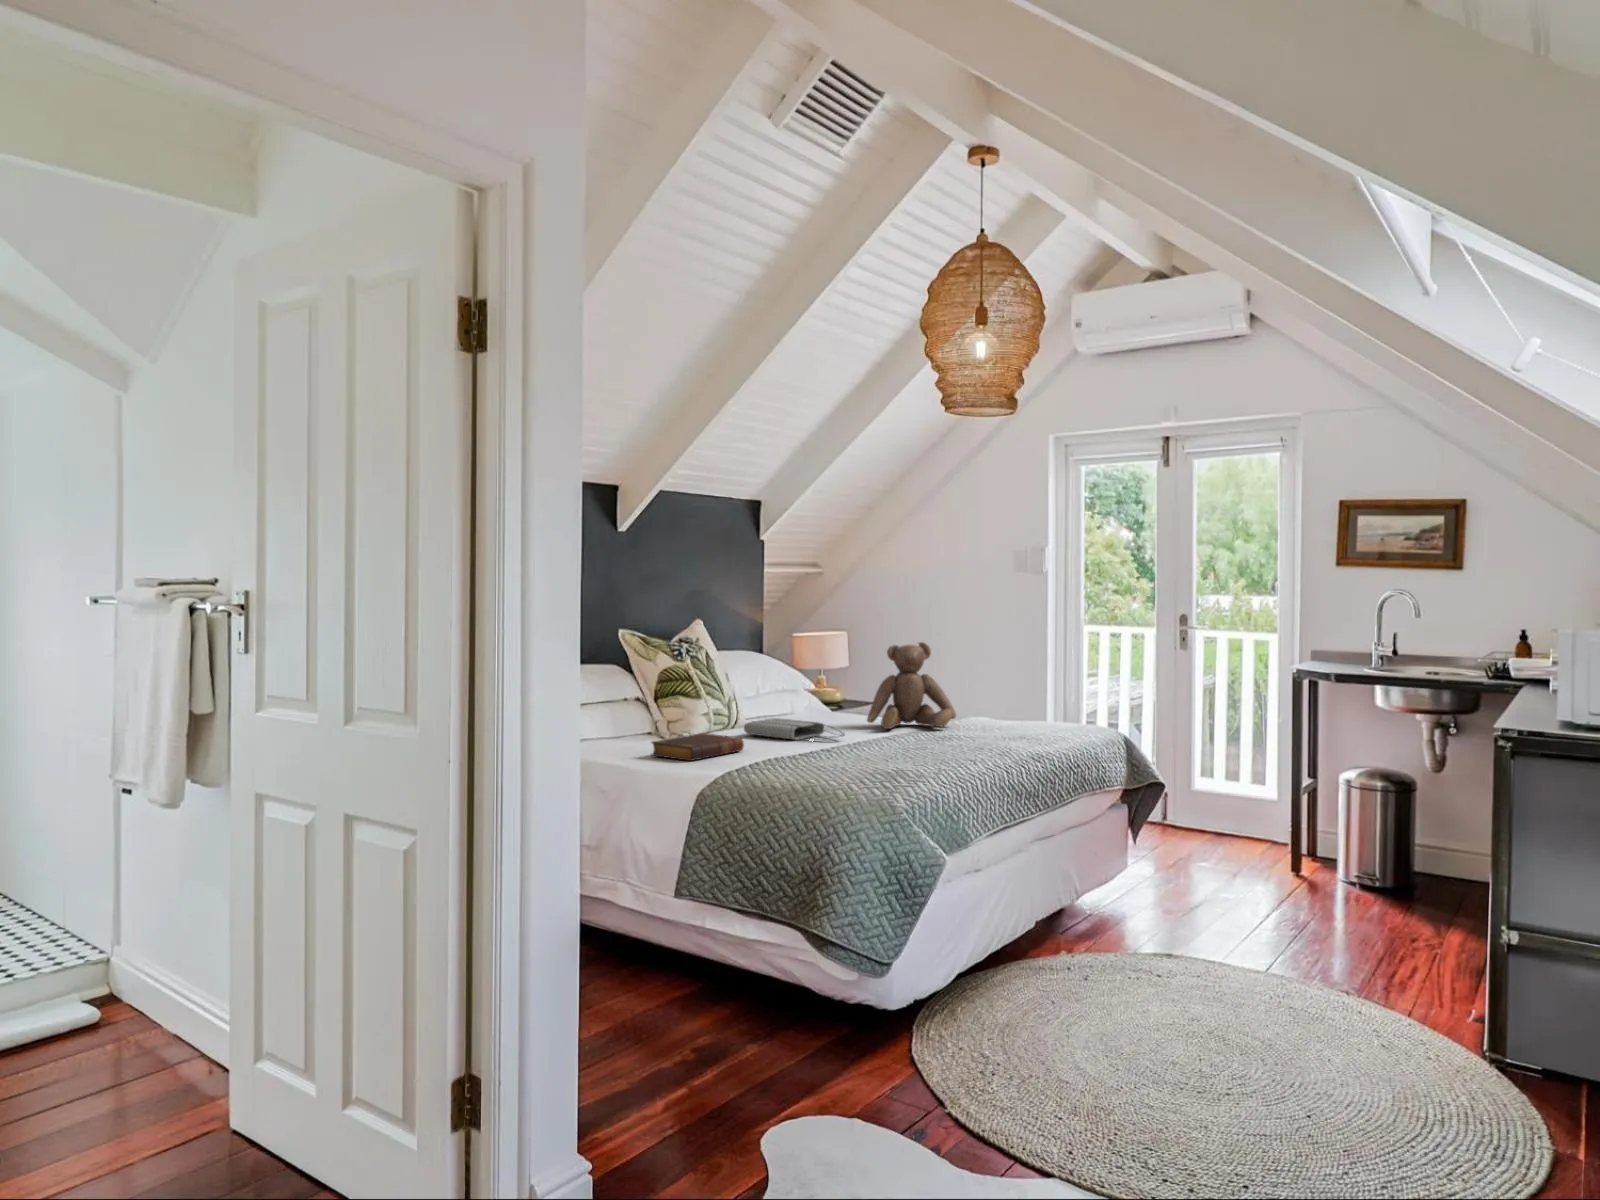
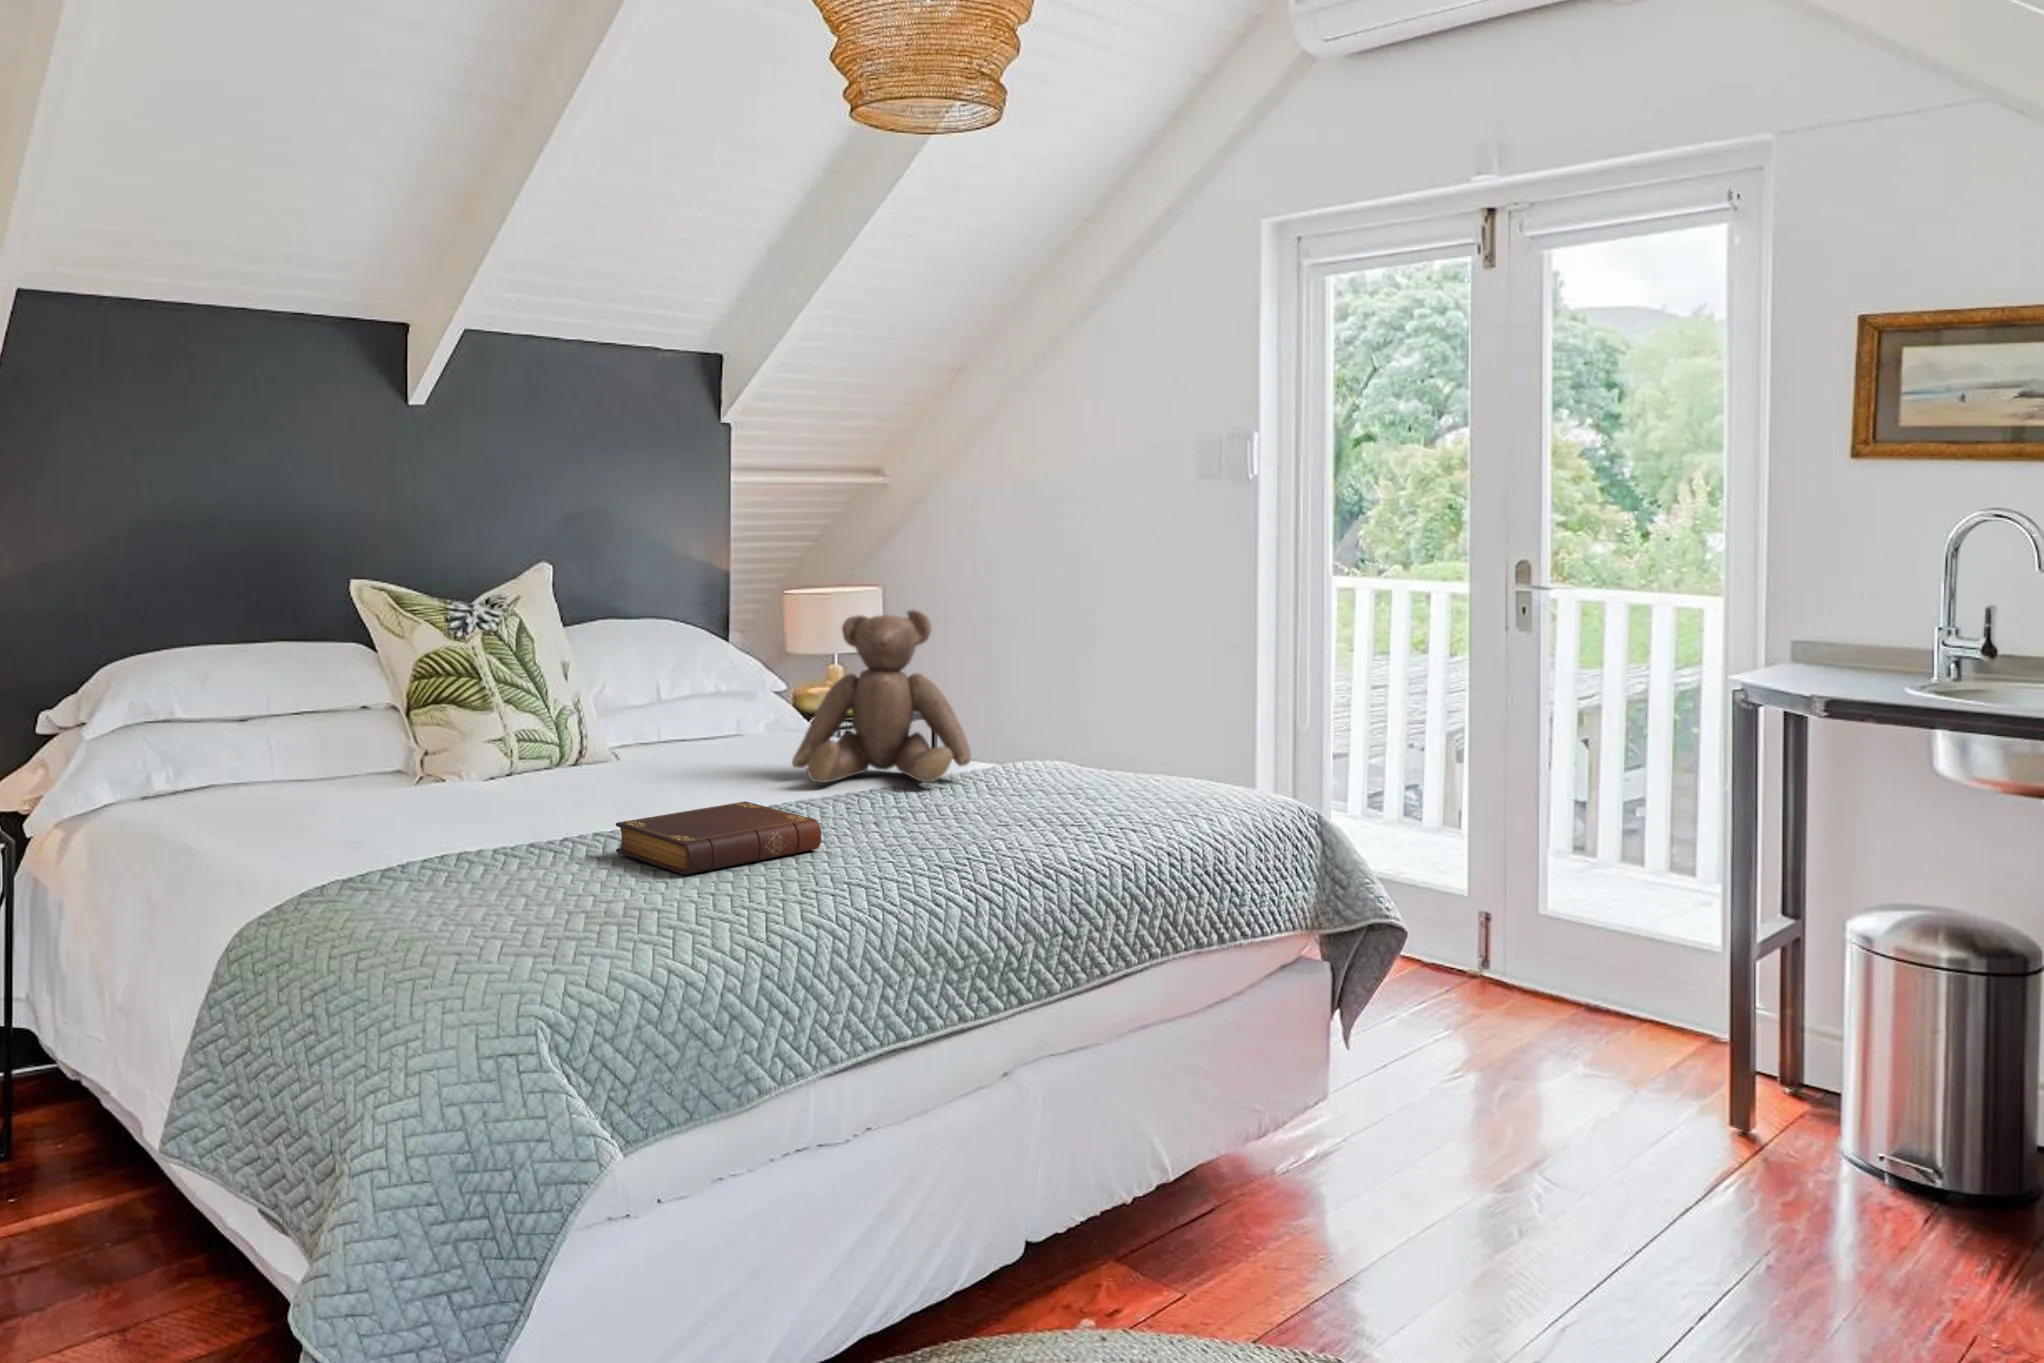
tote bag: present [744,718,844,740] -> none [541,753,699,804]
book: present [652,733,744,761] -> present [616,801,821,875]

